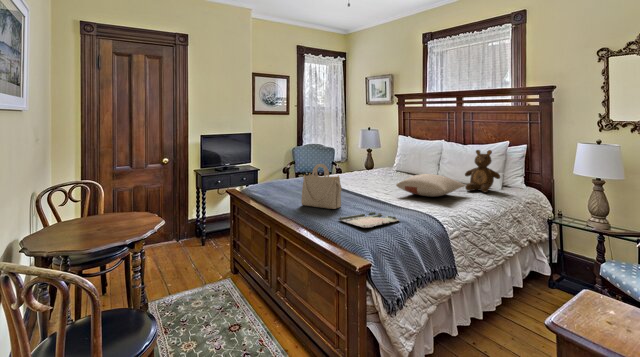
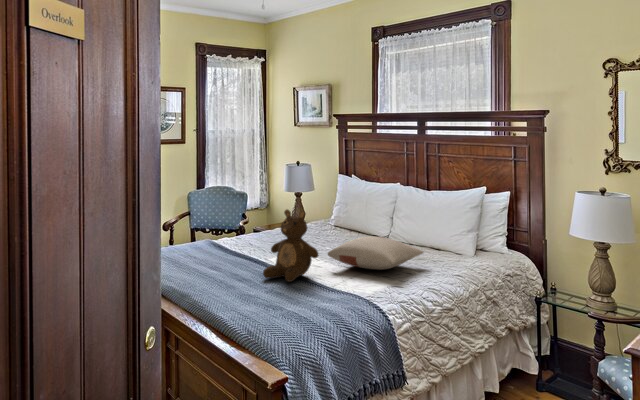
teddy bear: present [465,150,500,192] -> present [263,210,318,282]
handbag: present [301,164,342,209] -> none [186,227,245,294]
tray: present [338,212,400,228] -> none [237,297,326,324]

